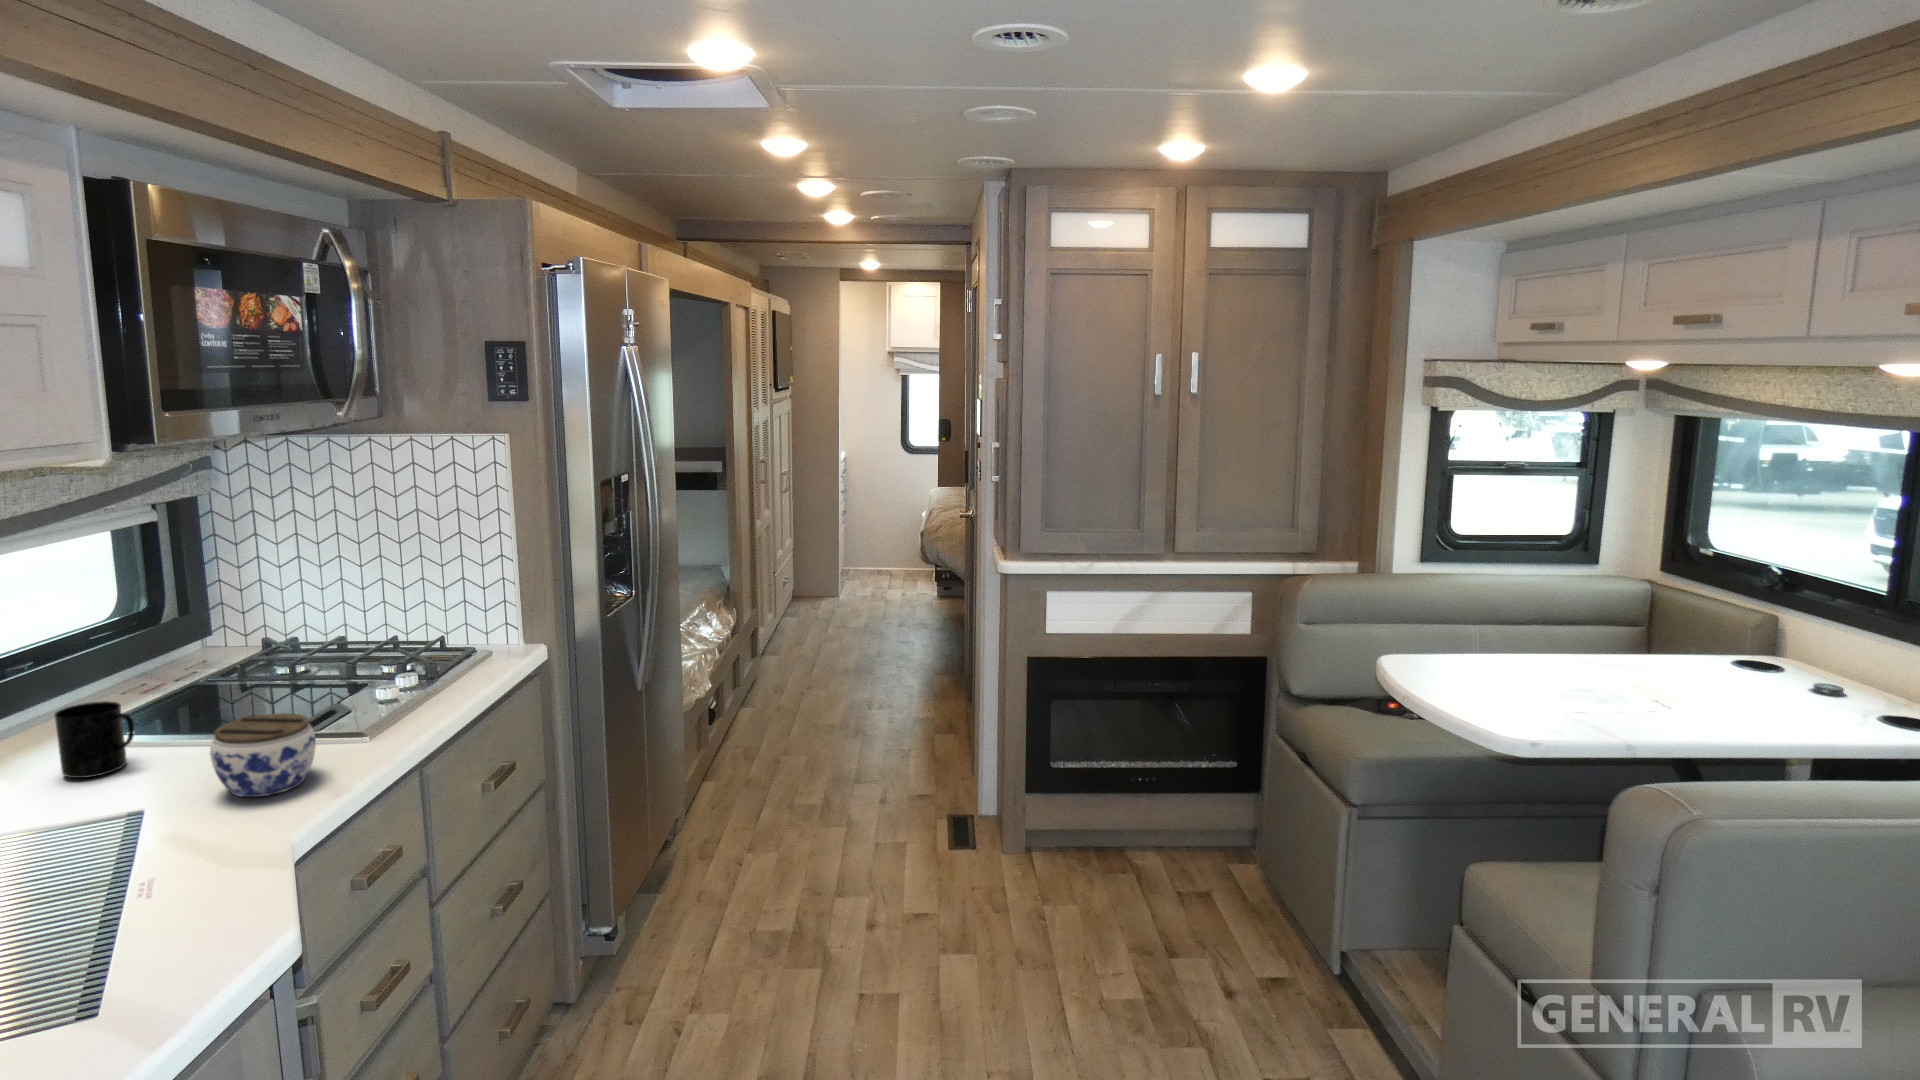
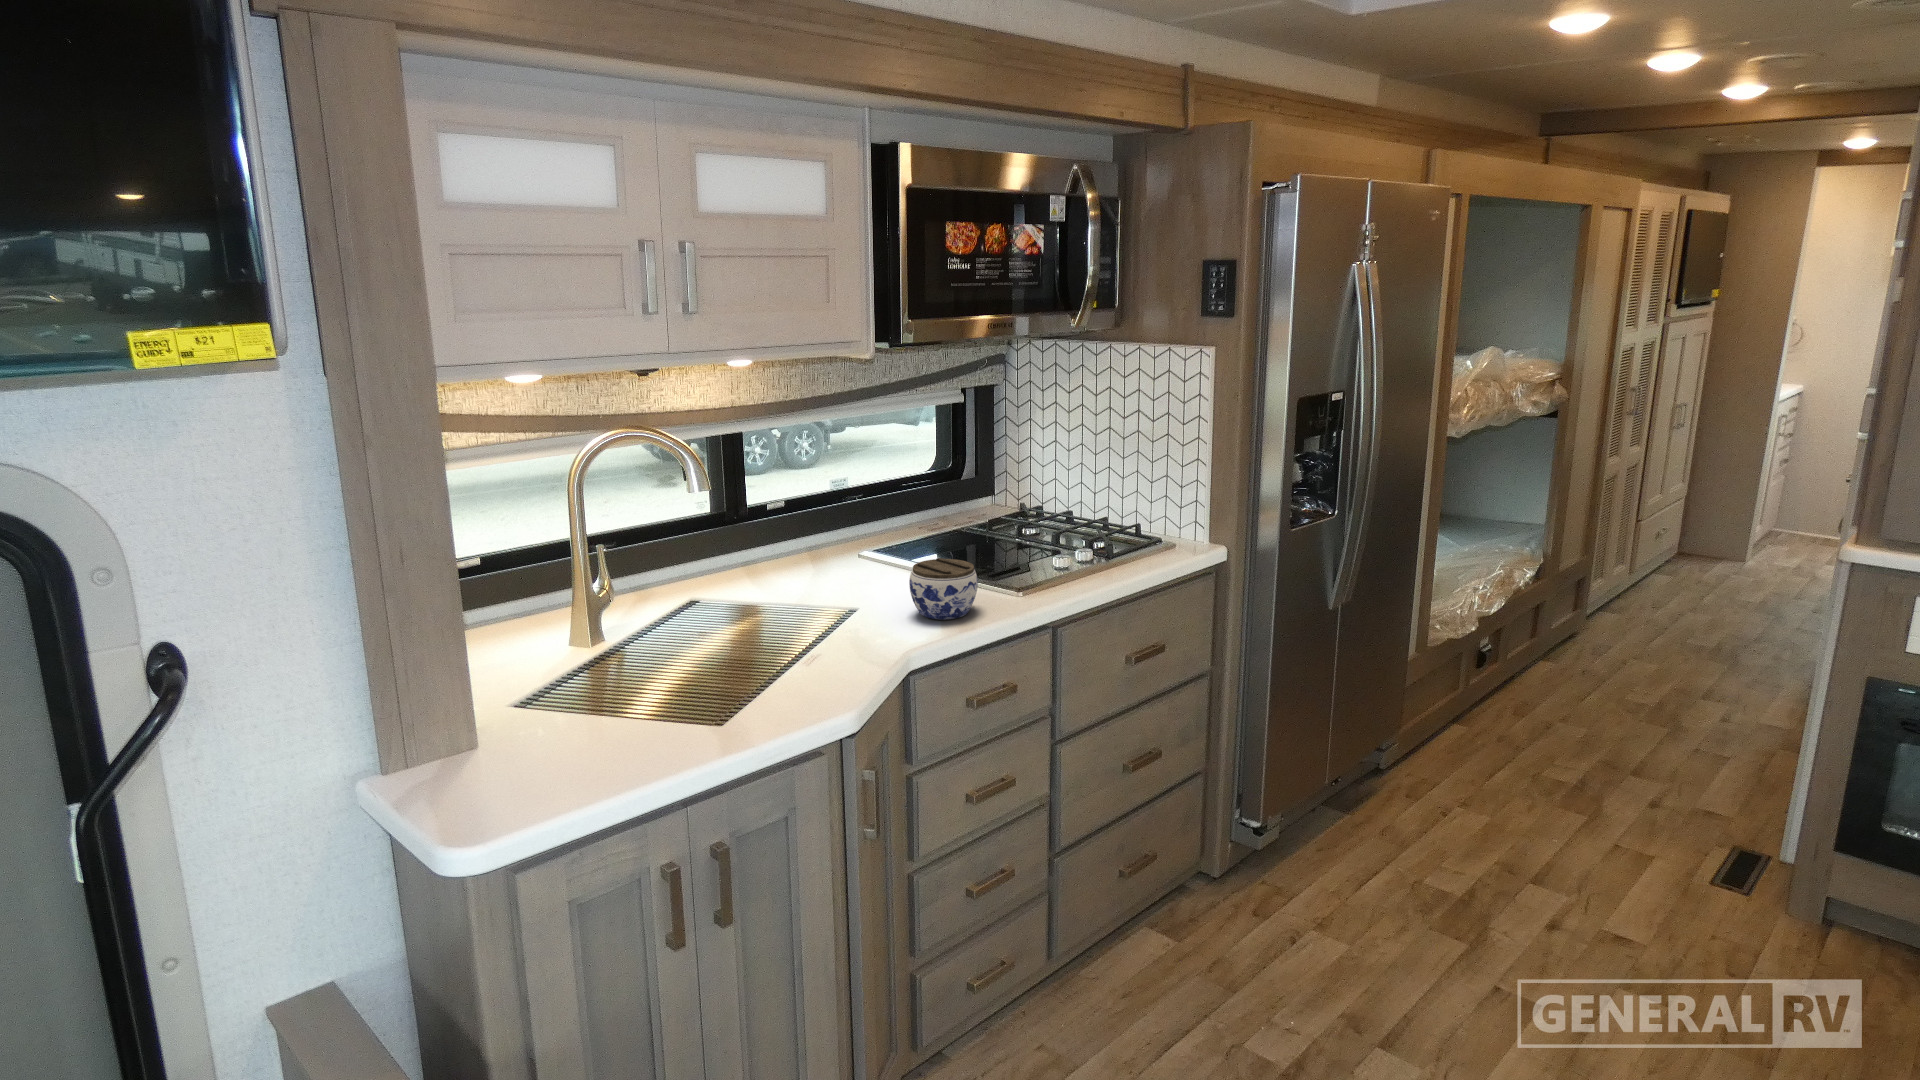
mug: present [55,701,134,778] -> none [849,530,889,582]

